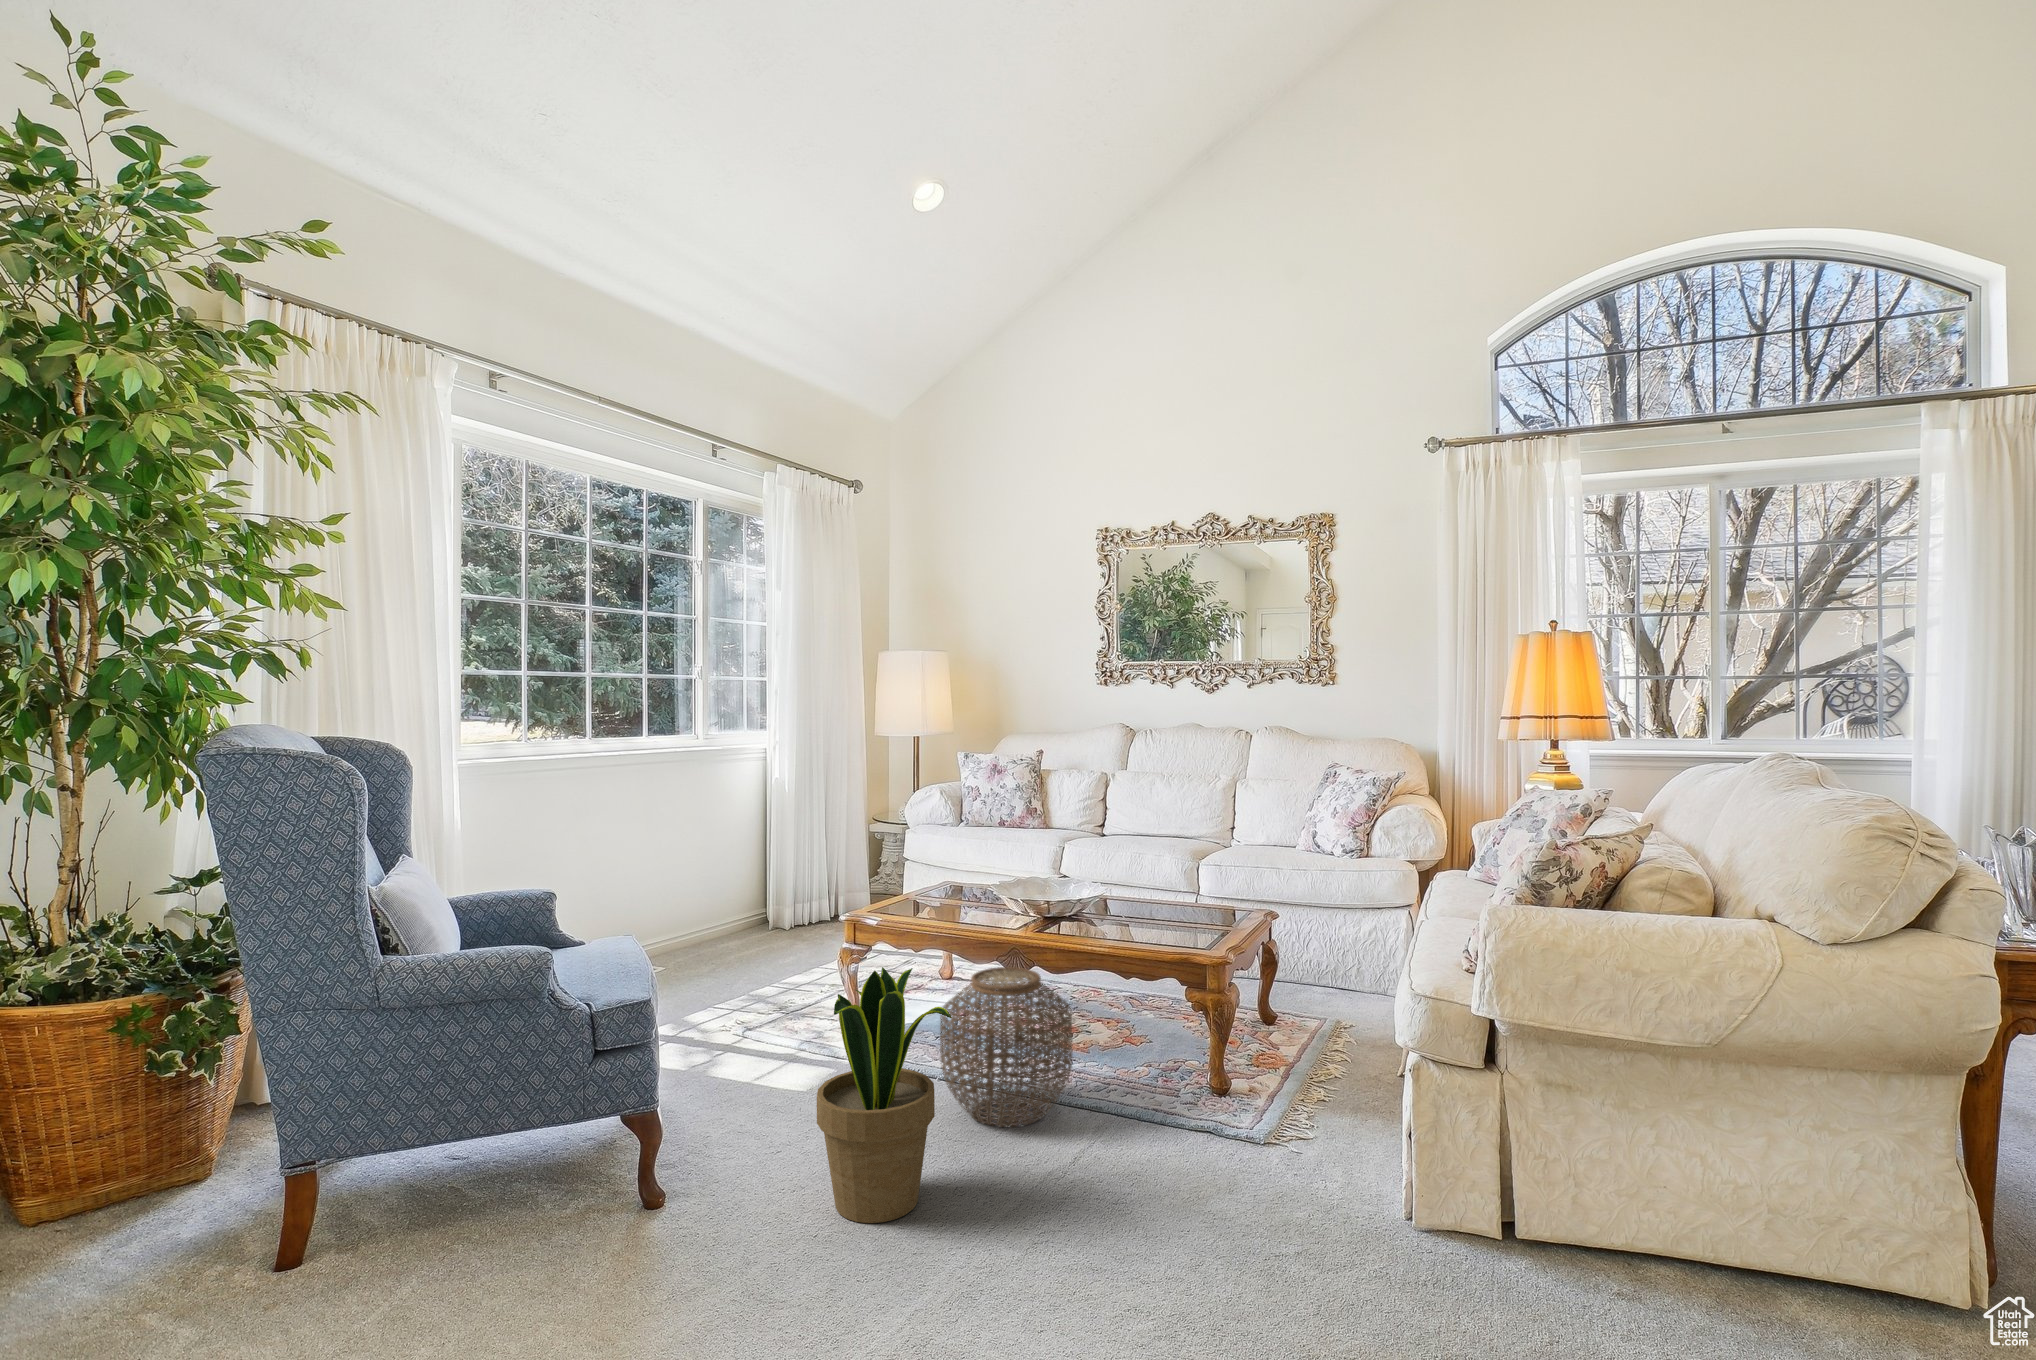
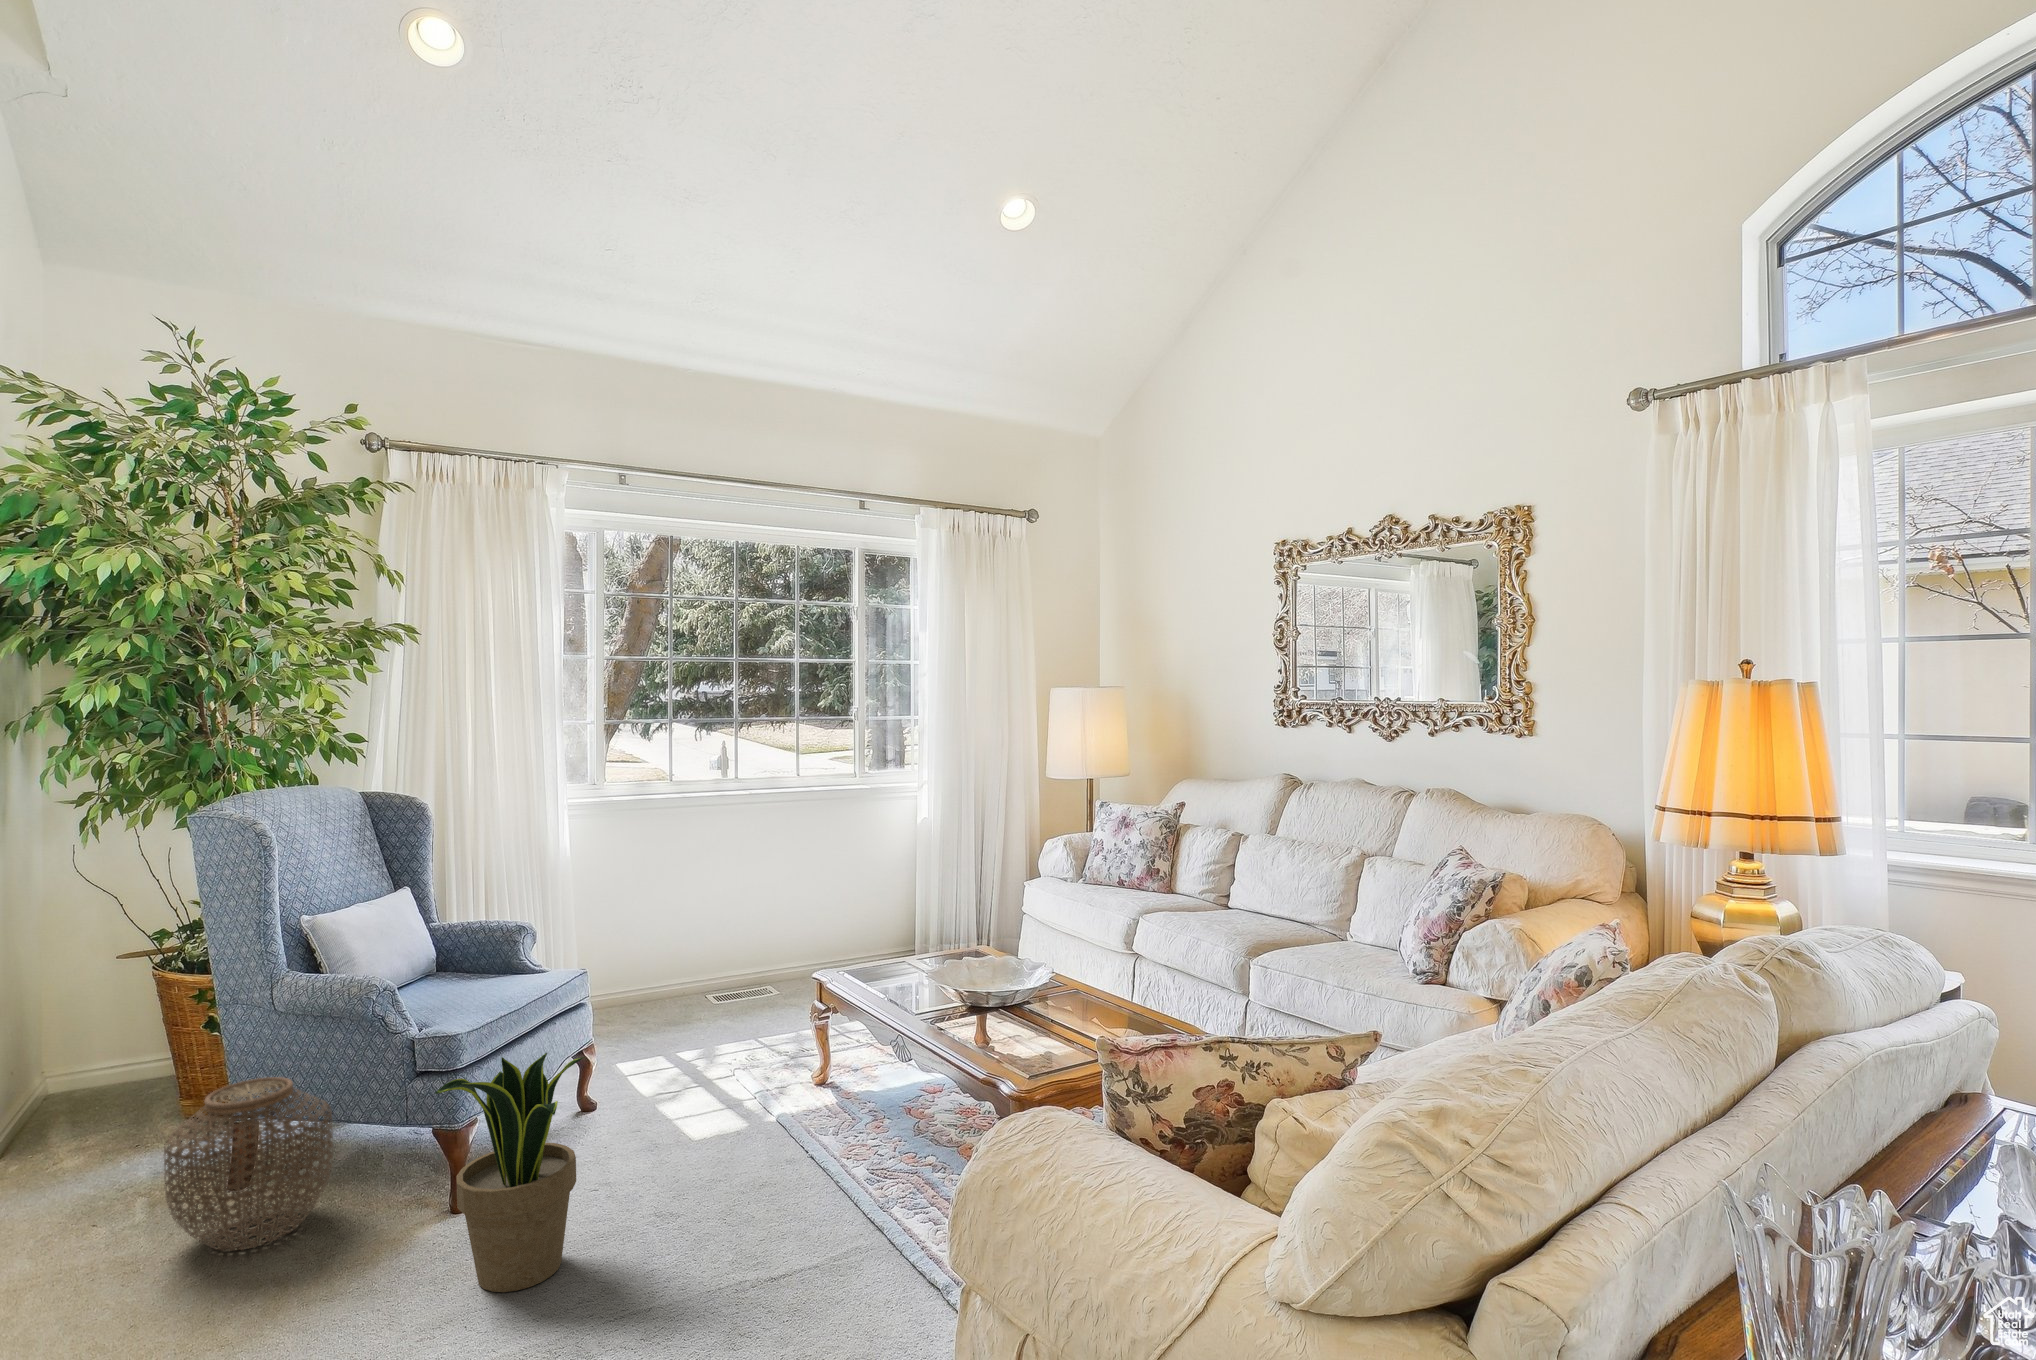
woven basket: present [940,967,1072,1127] -> present [164,1077,333,1251]

